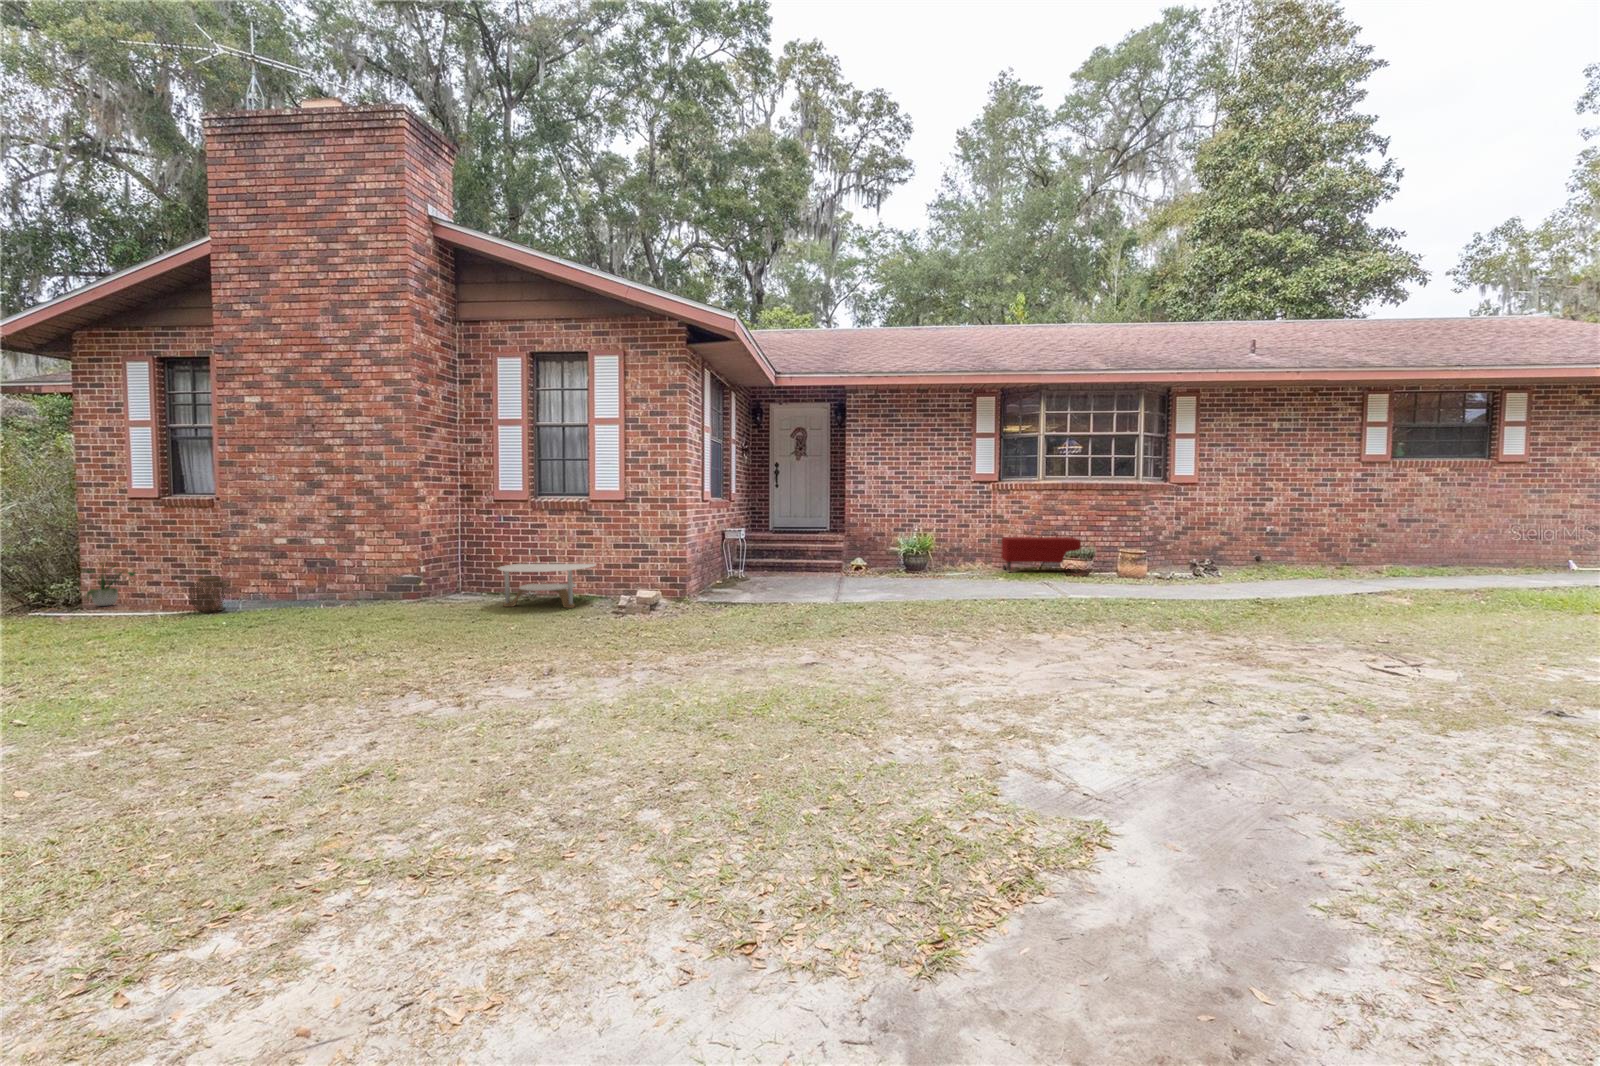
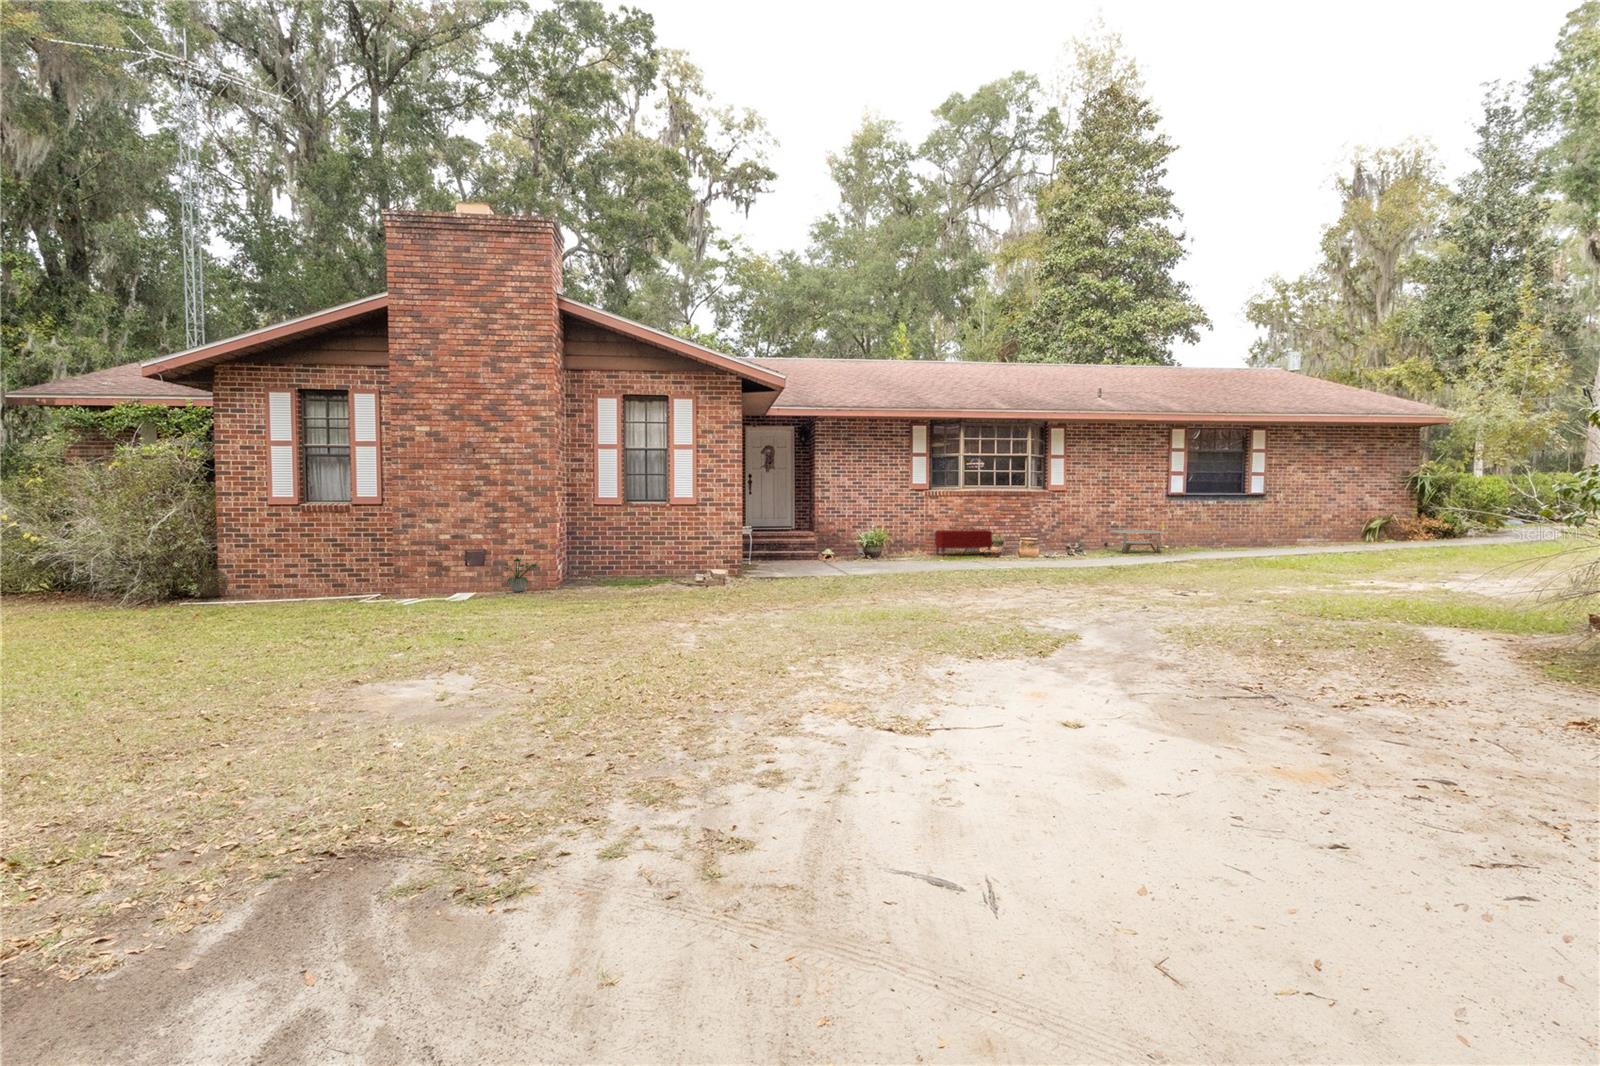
round table: present [498,562,596,608] -> present [1110,530,1163,553]
potted plant: present [86,565,136,606] -> present [504,556,537,592]
woven basket: present [189,577,226,613] -> present [197,570,228,597]

